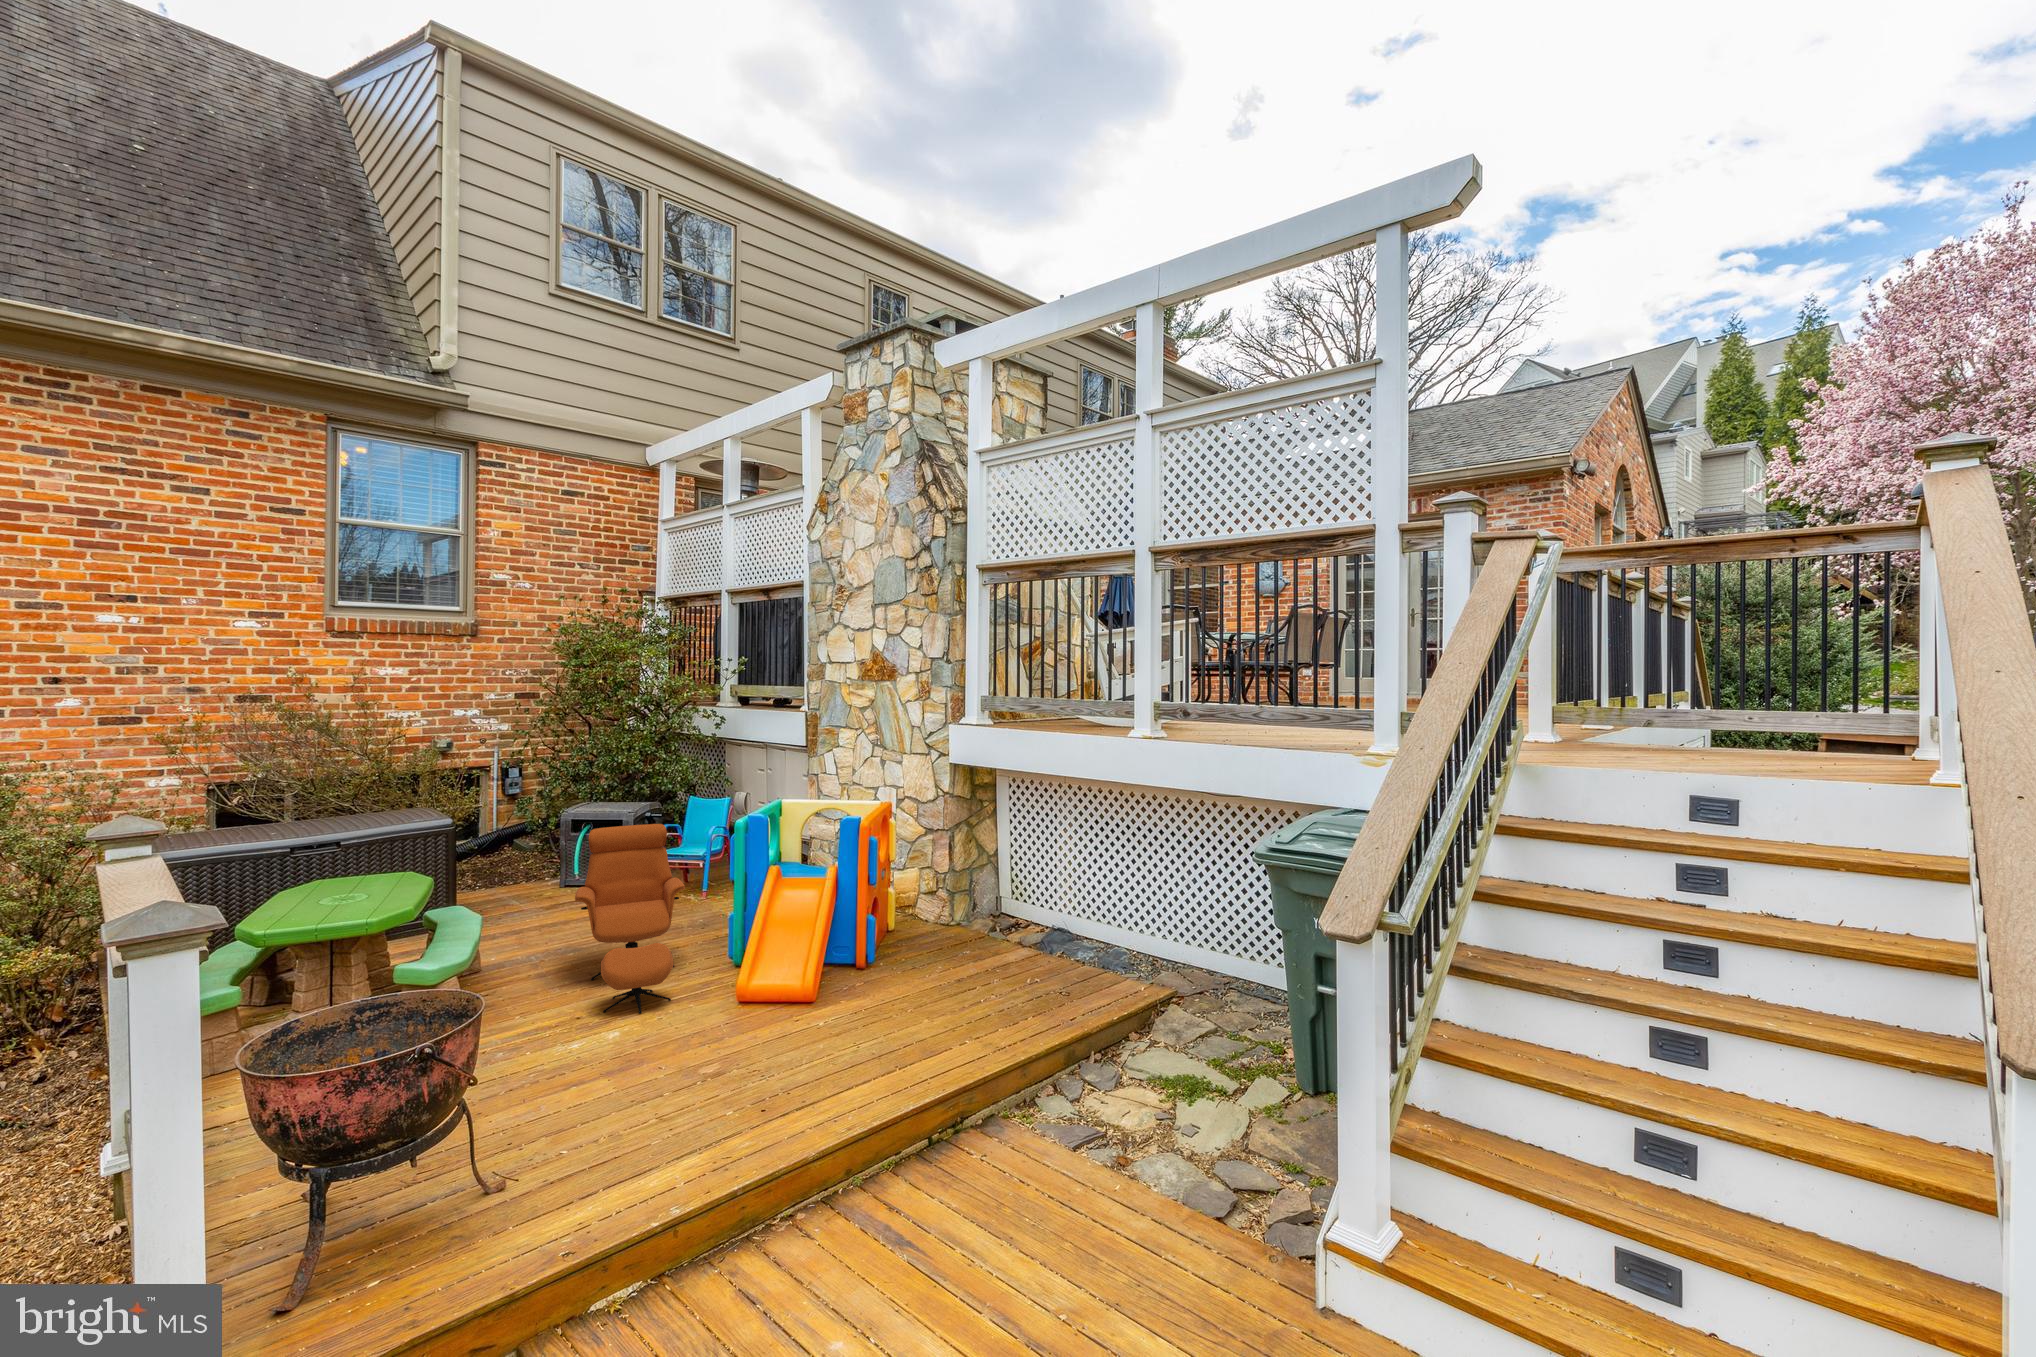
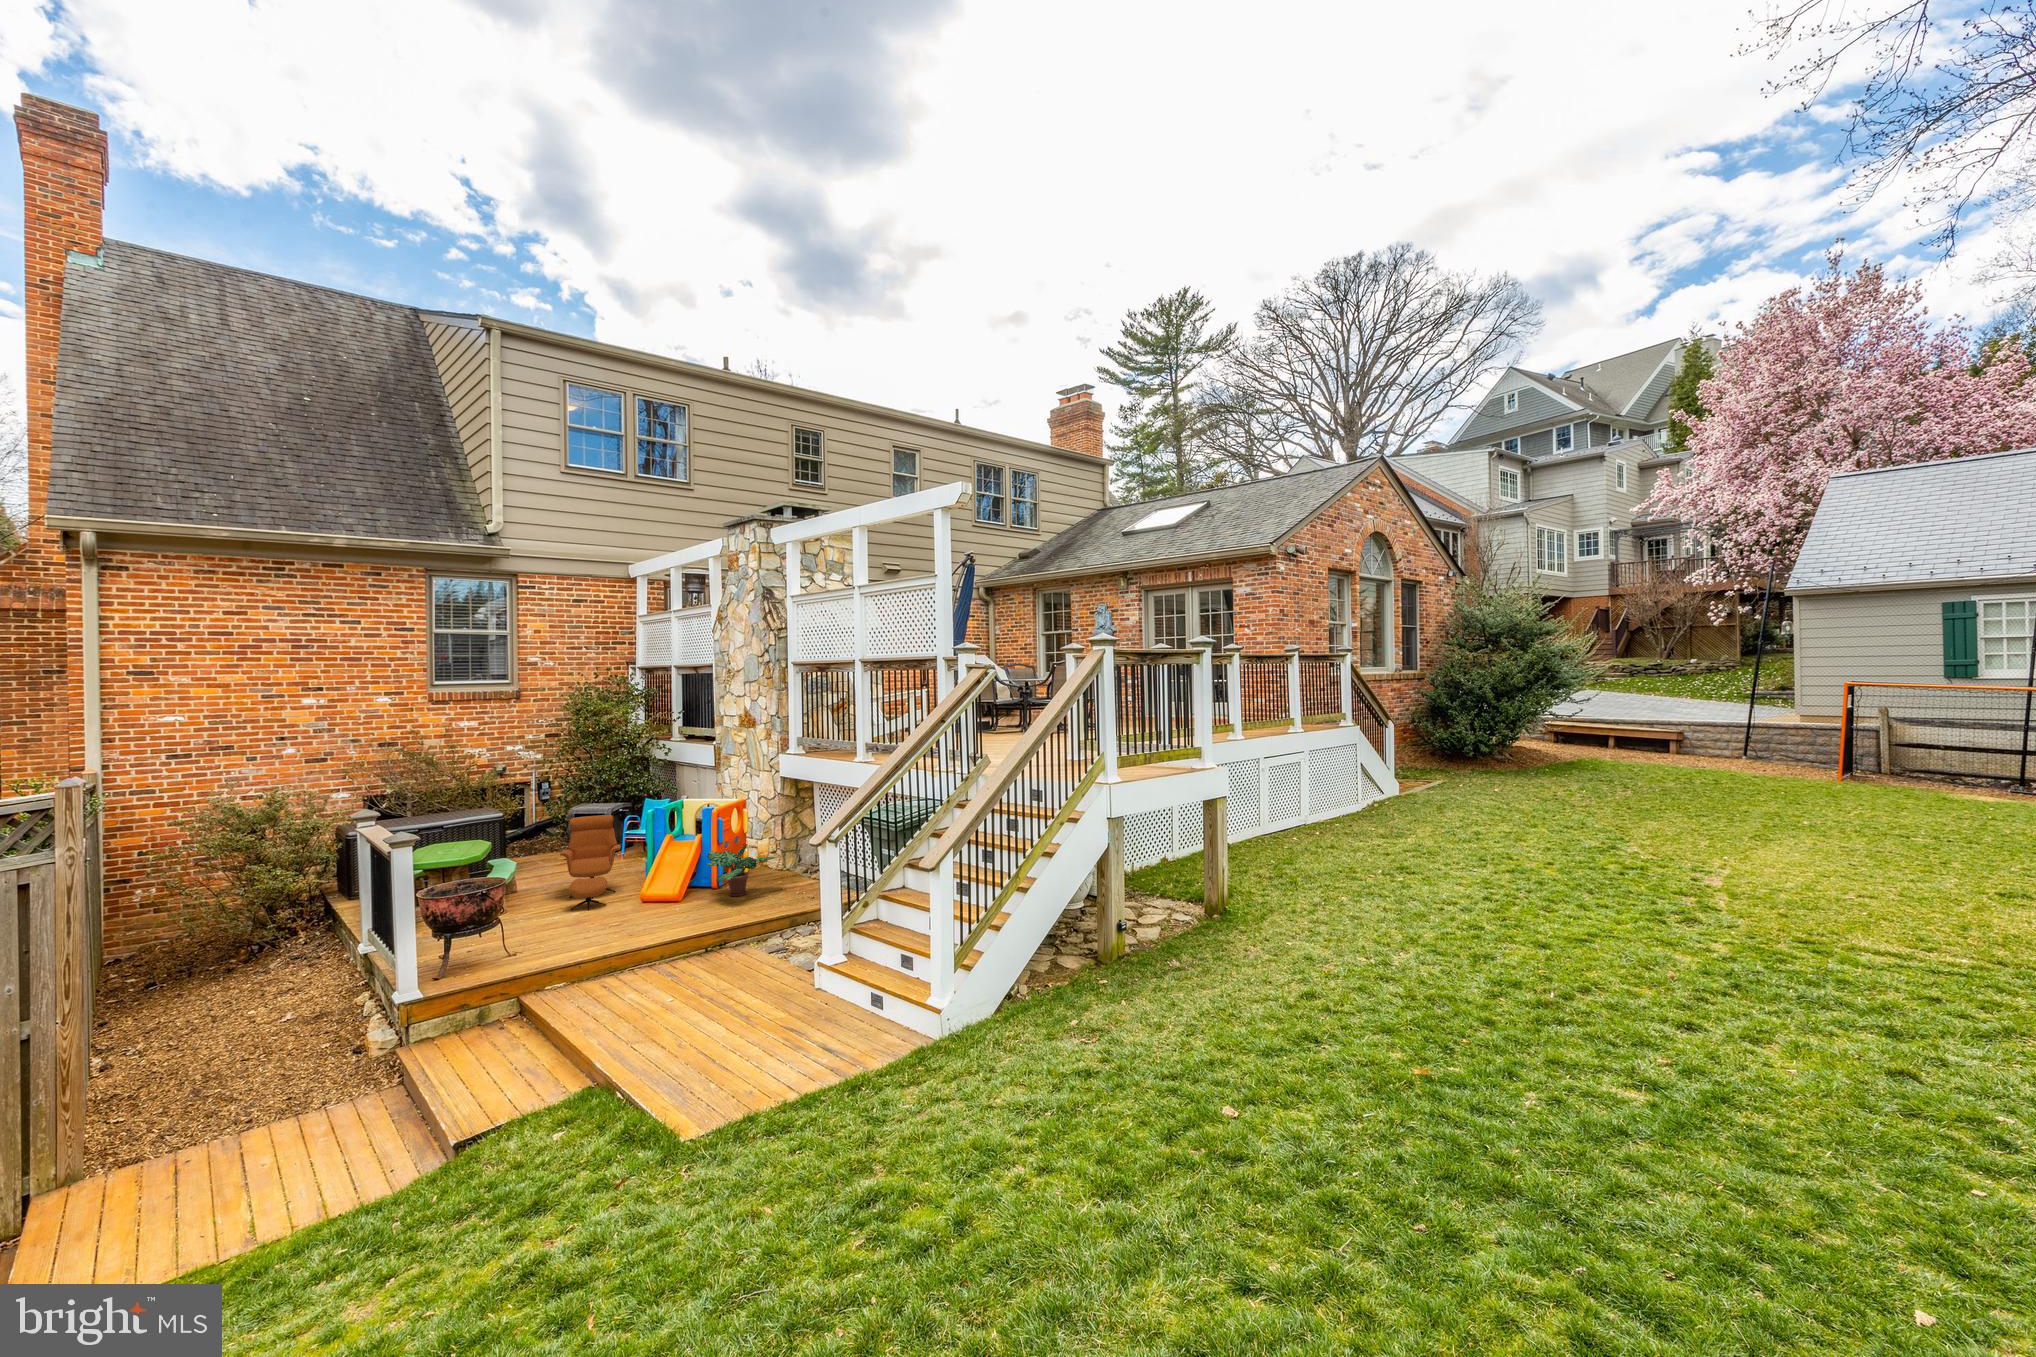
potted plant: none [851,881,978,980] -> present [706,844,777,896]

